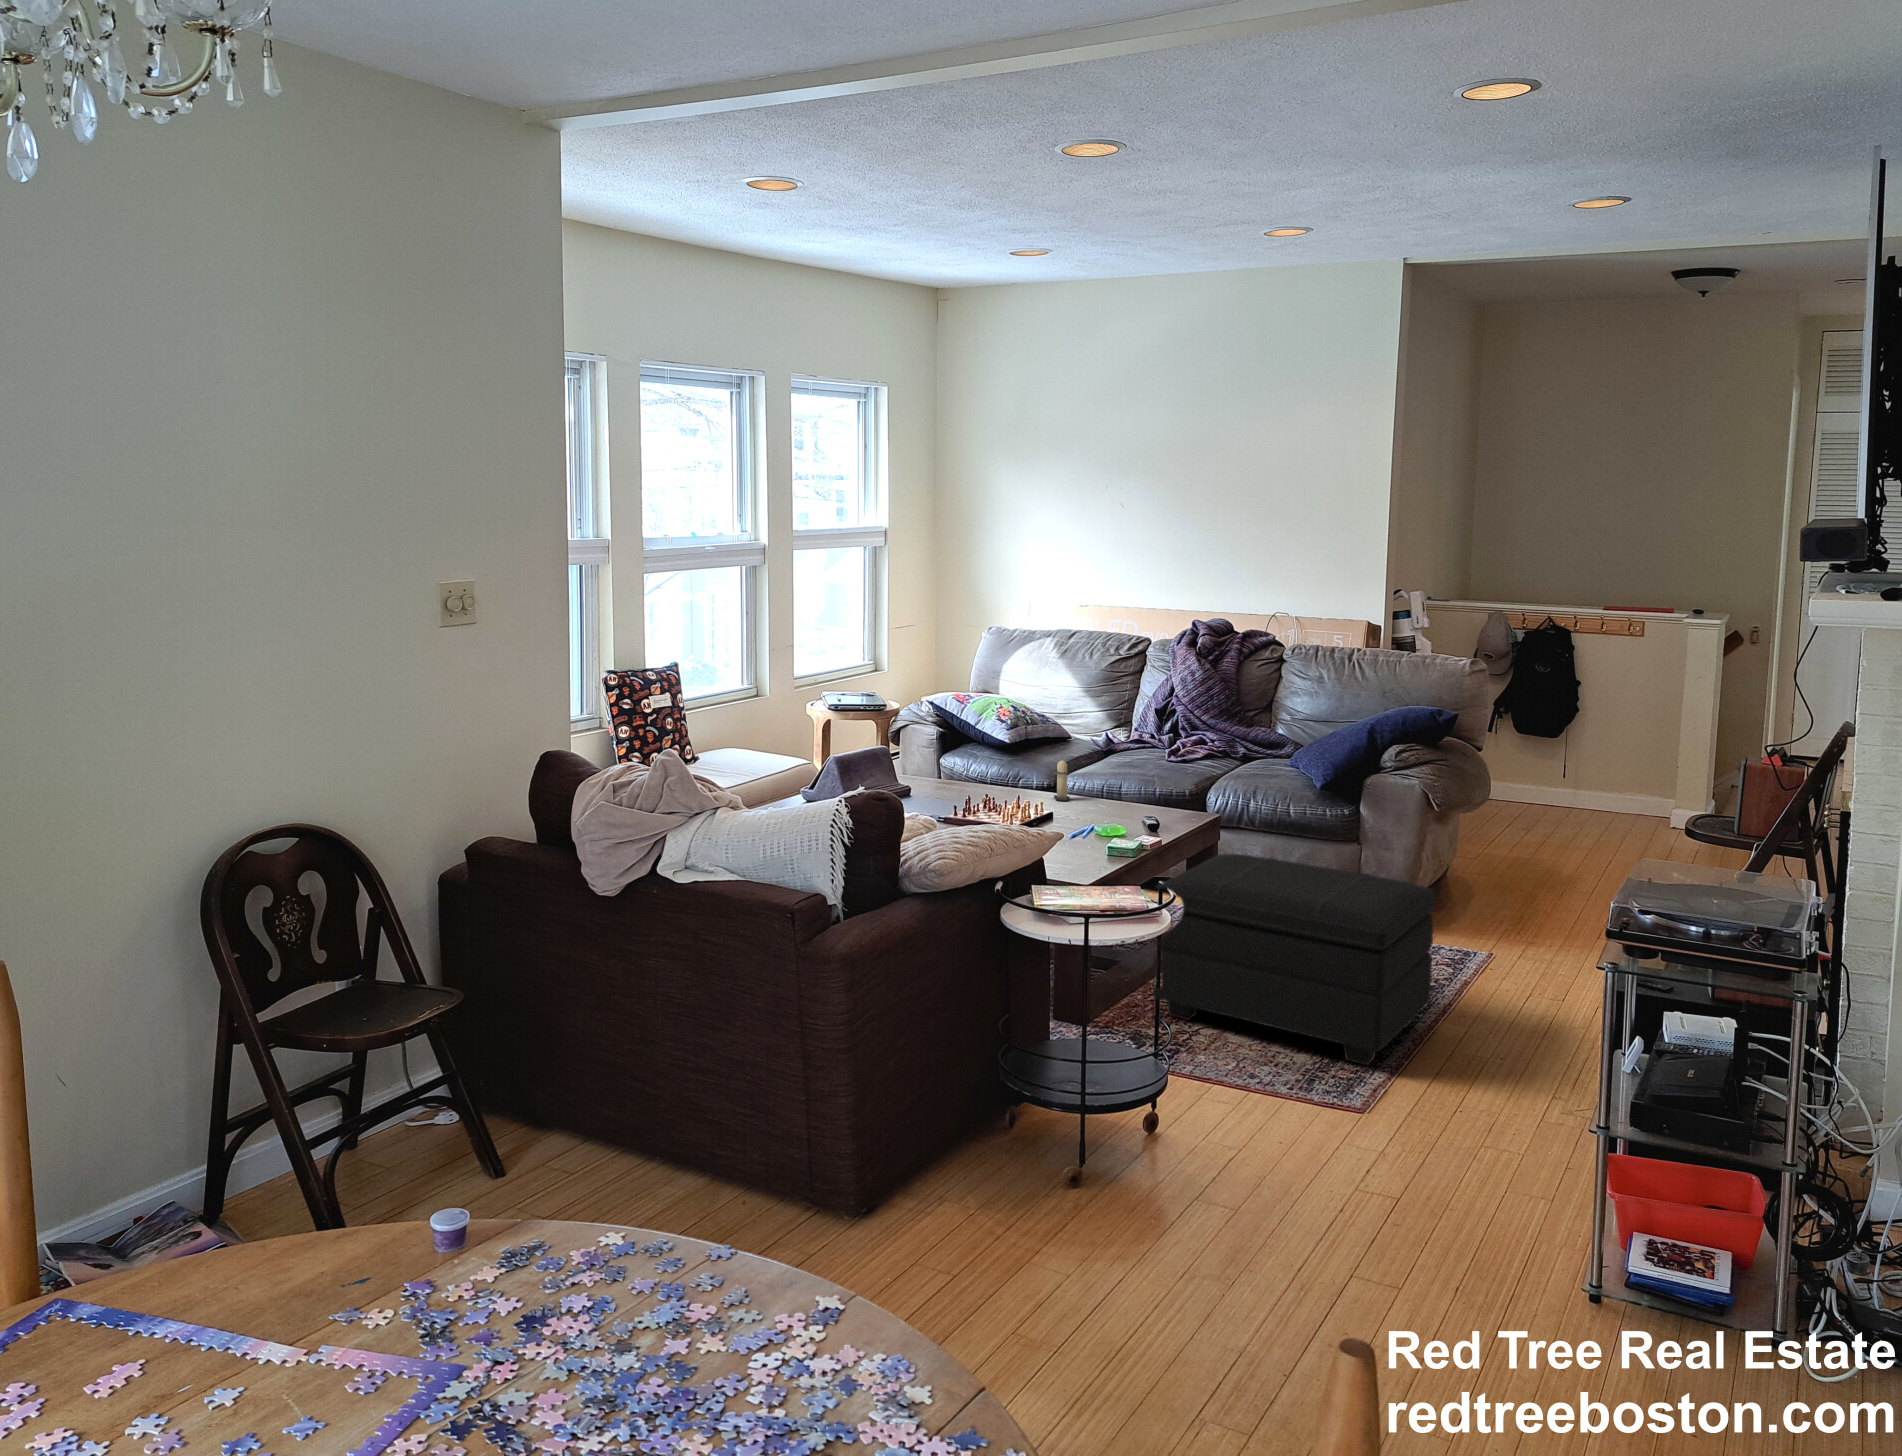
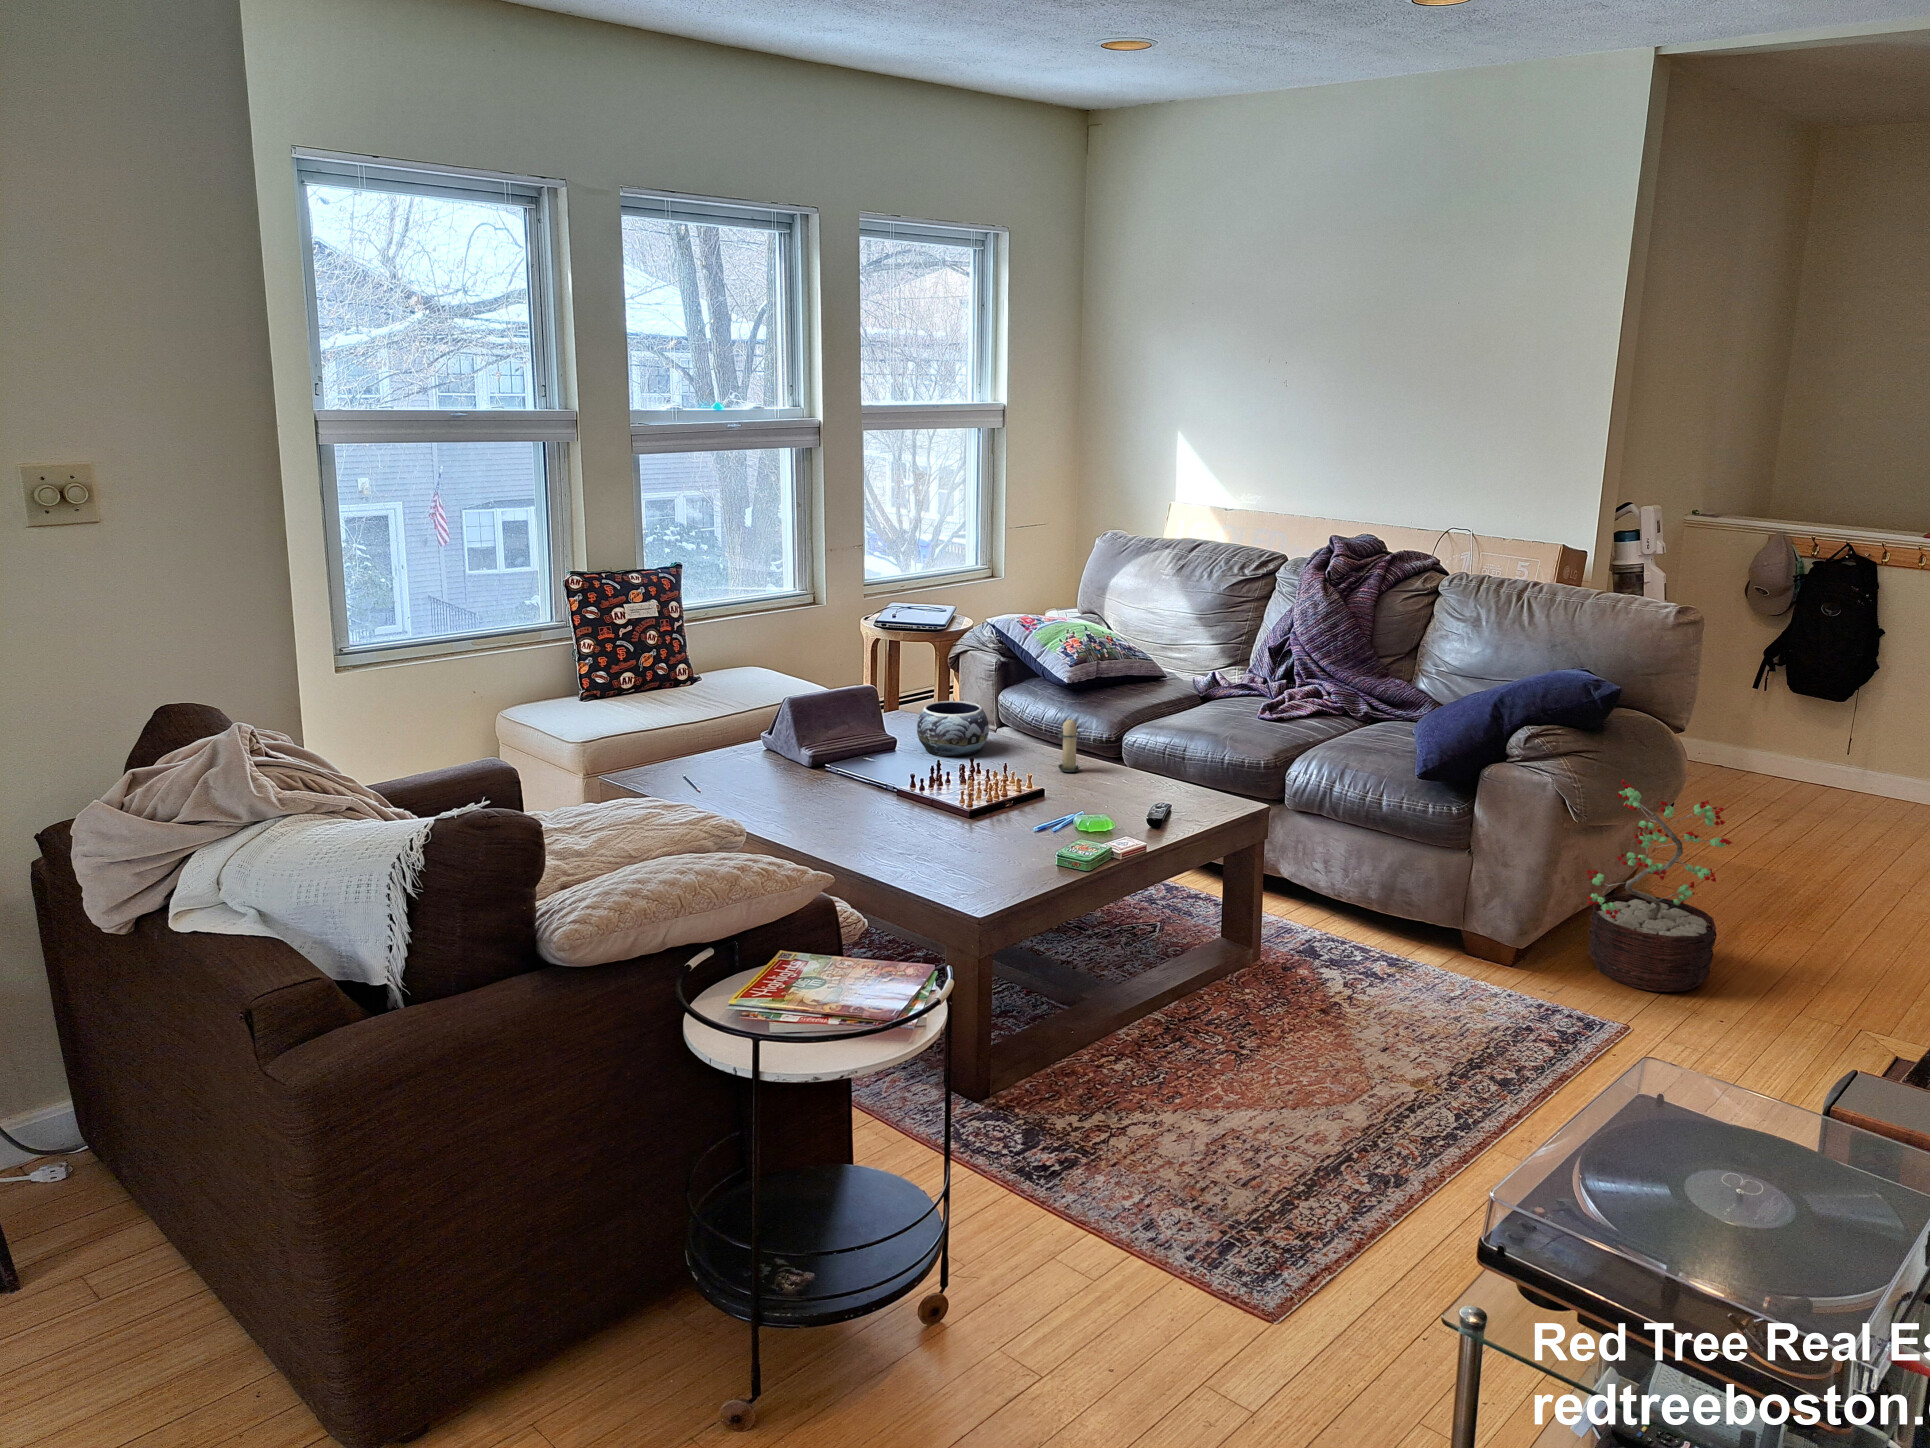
decorative bowl: none [934,755,989,795] -> present [917,701,989,756]
decorative plant: none [1440,781,1538,932] -> present [1587,779,1733,992]
footstool: present [1153,854,1435,1065] -> none [1080,872,1491,1224]

